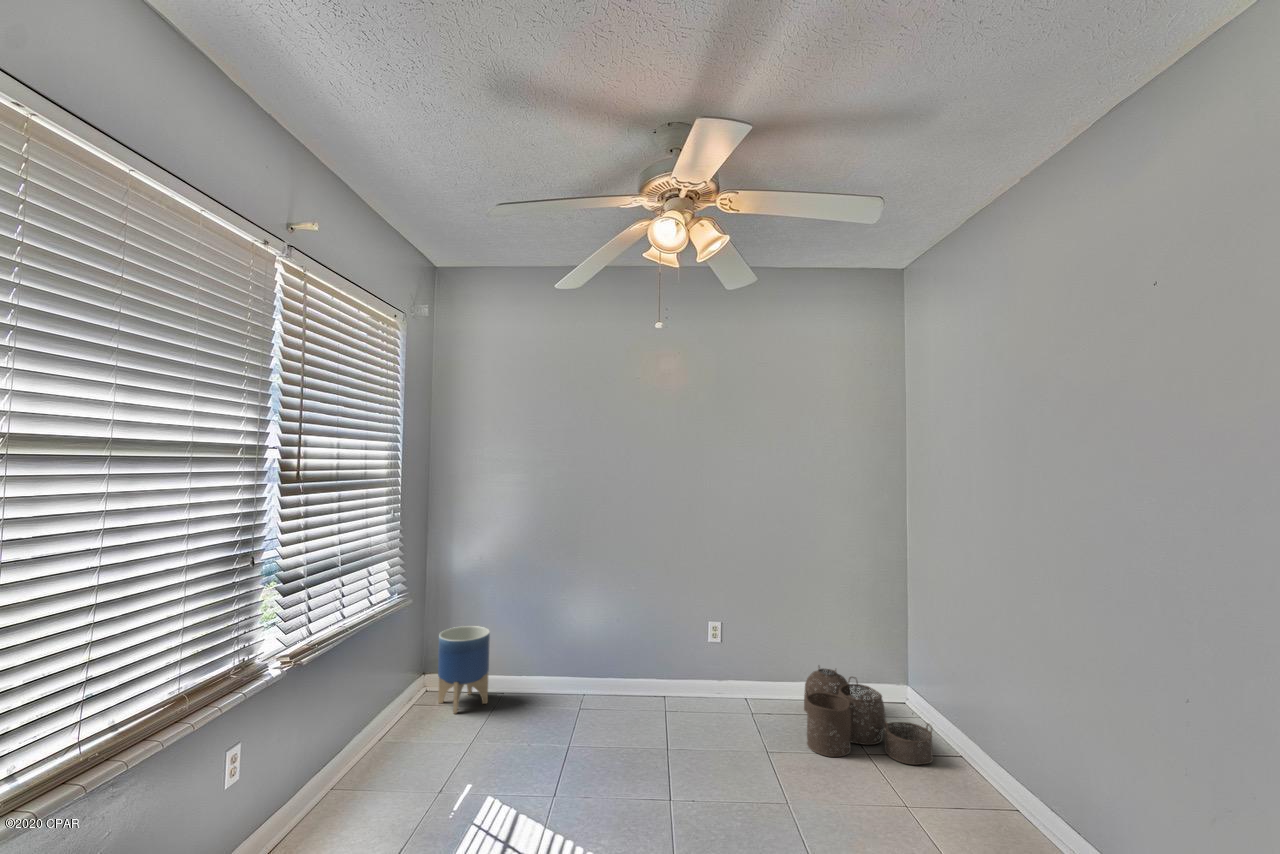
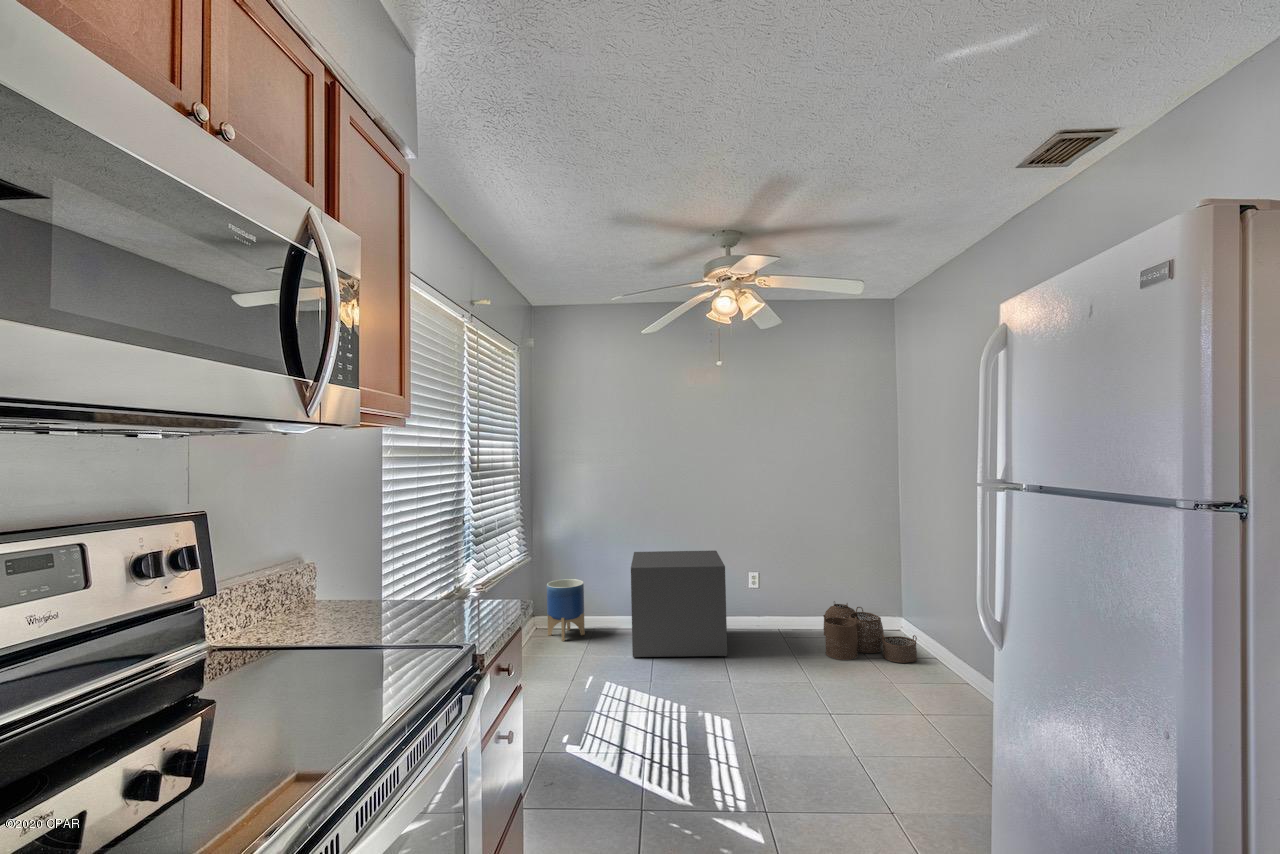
storage cabinet: none [541,592,673,747] -> present [631,551,727,657]

